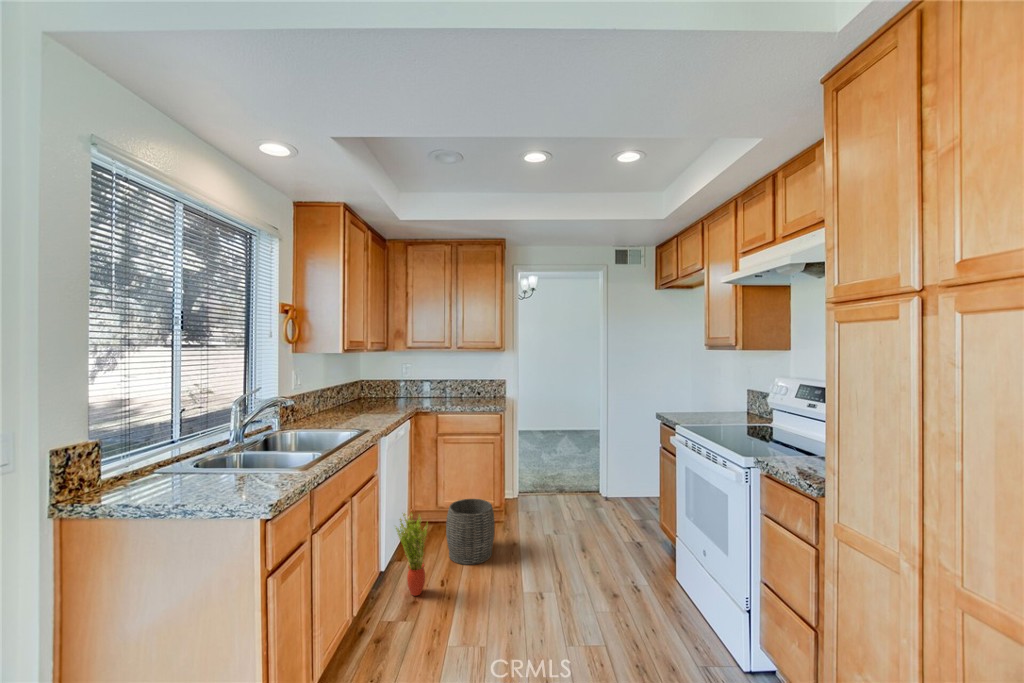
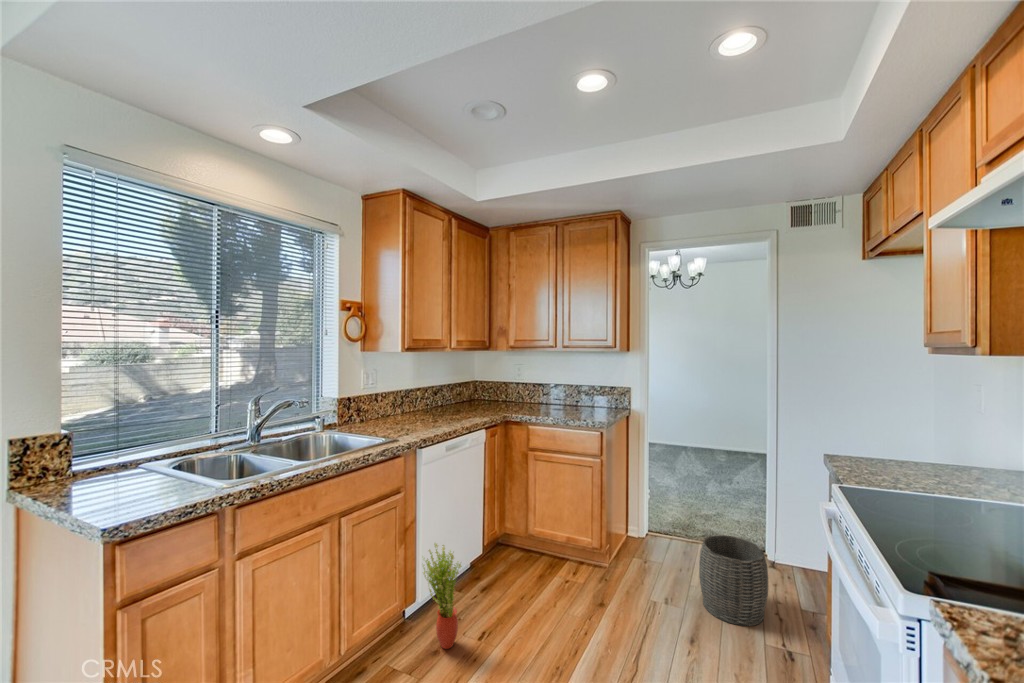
woven basket: present [446,499,495,565] -> present [699,535,768,626]

